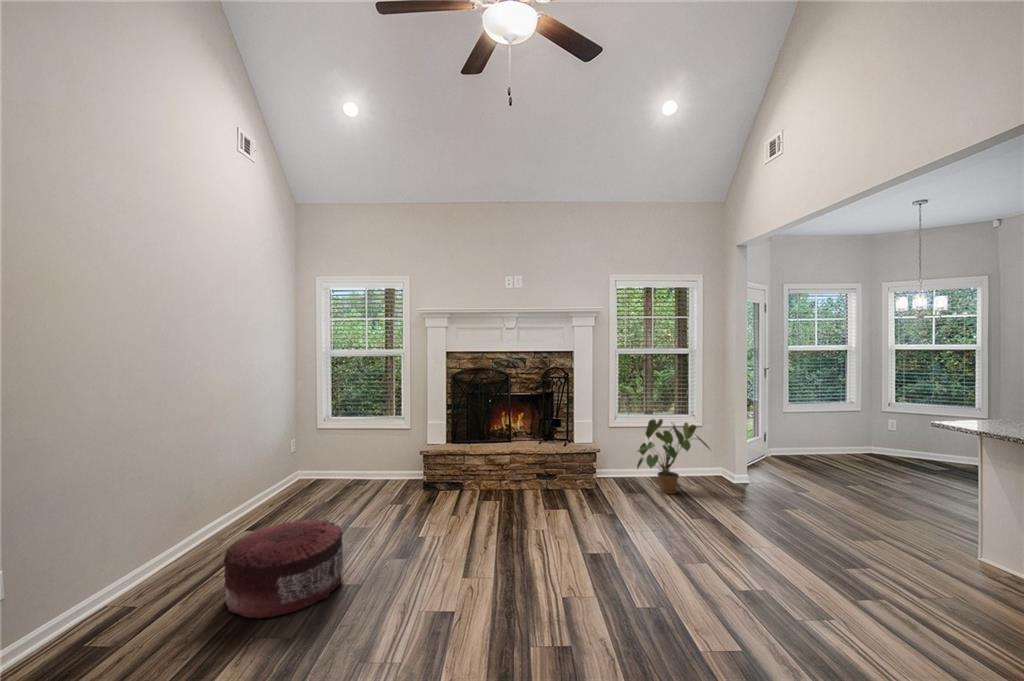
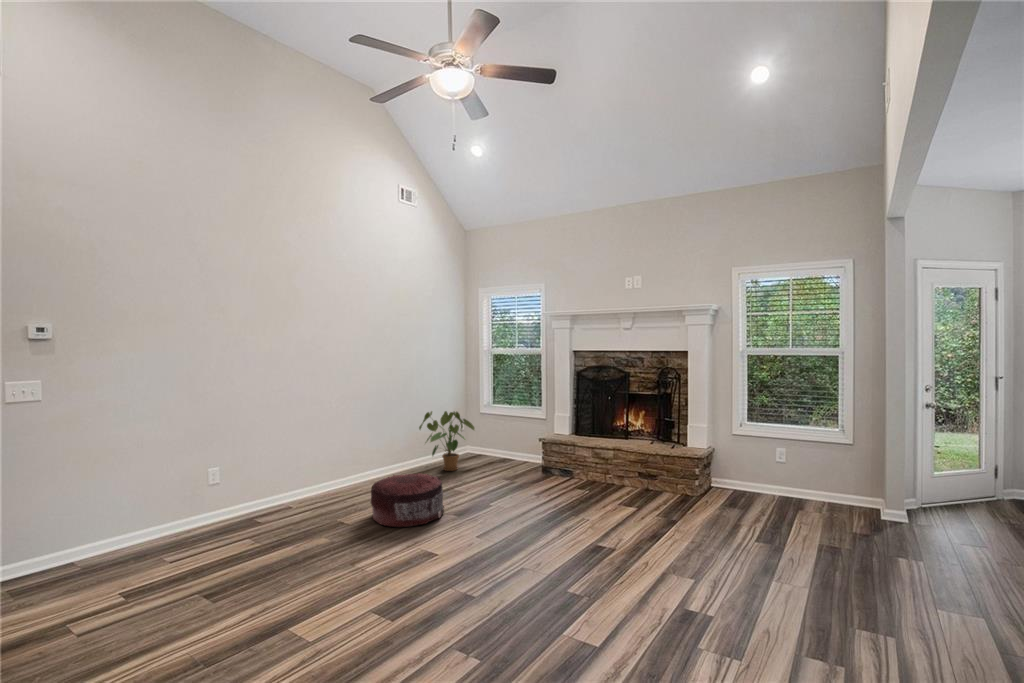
house plant: present [637,419,710,494] -> present [419,411,475,471]

